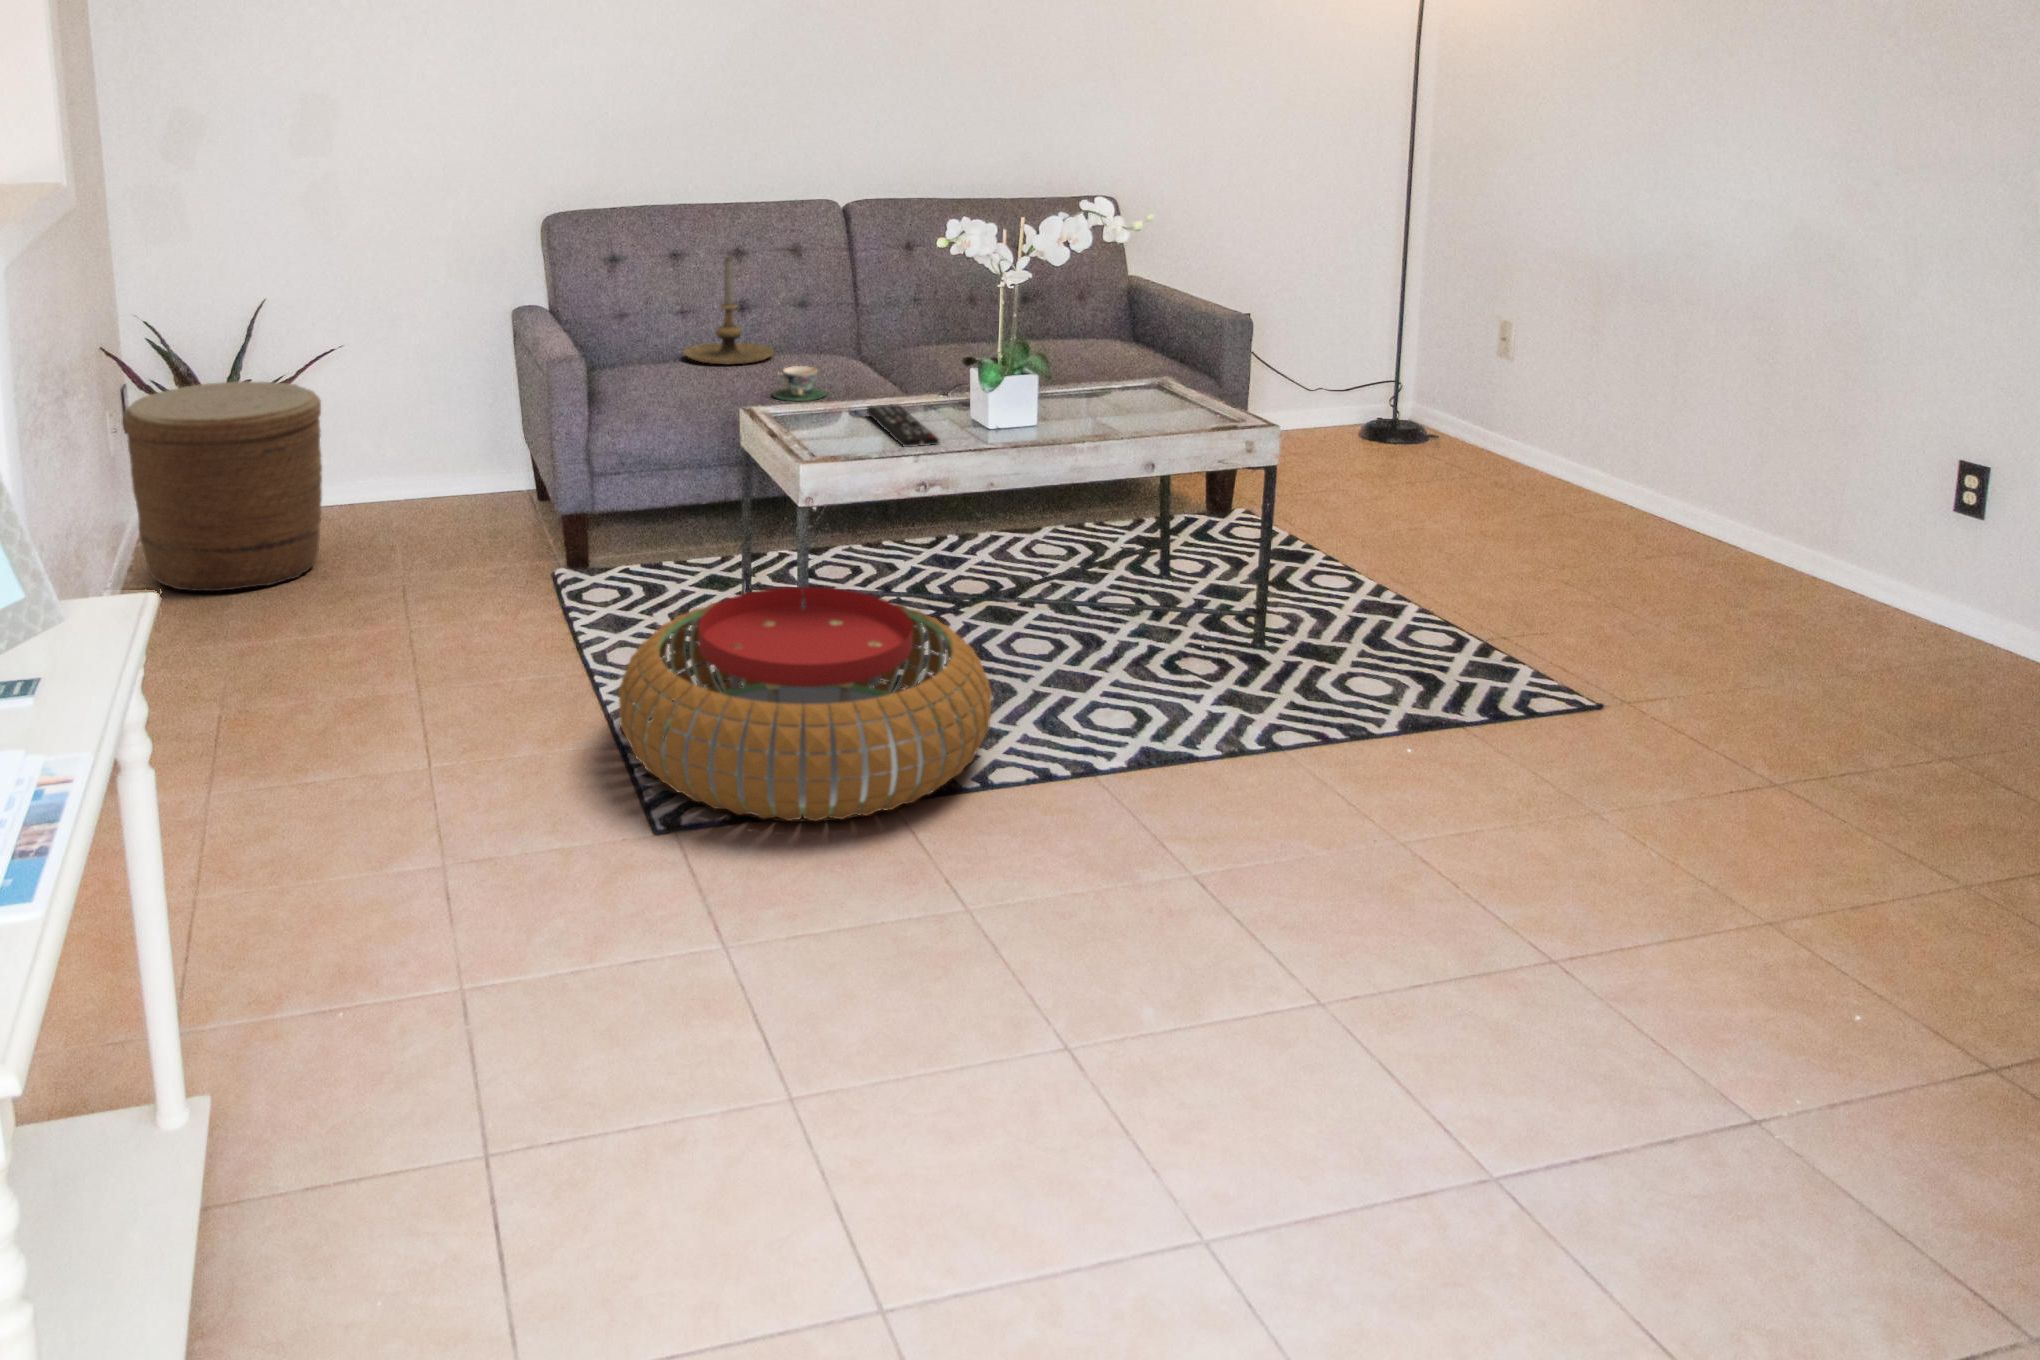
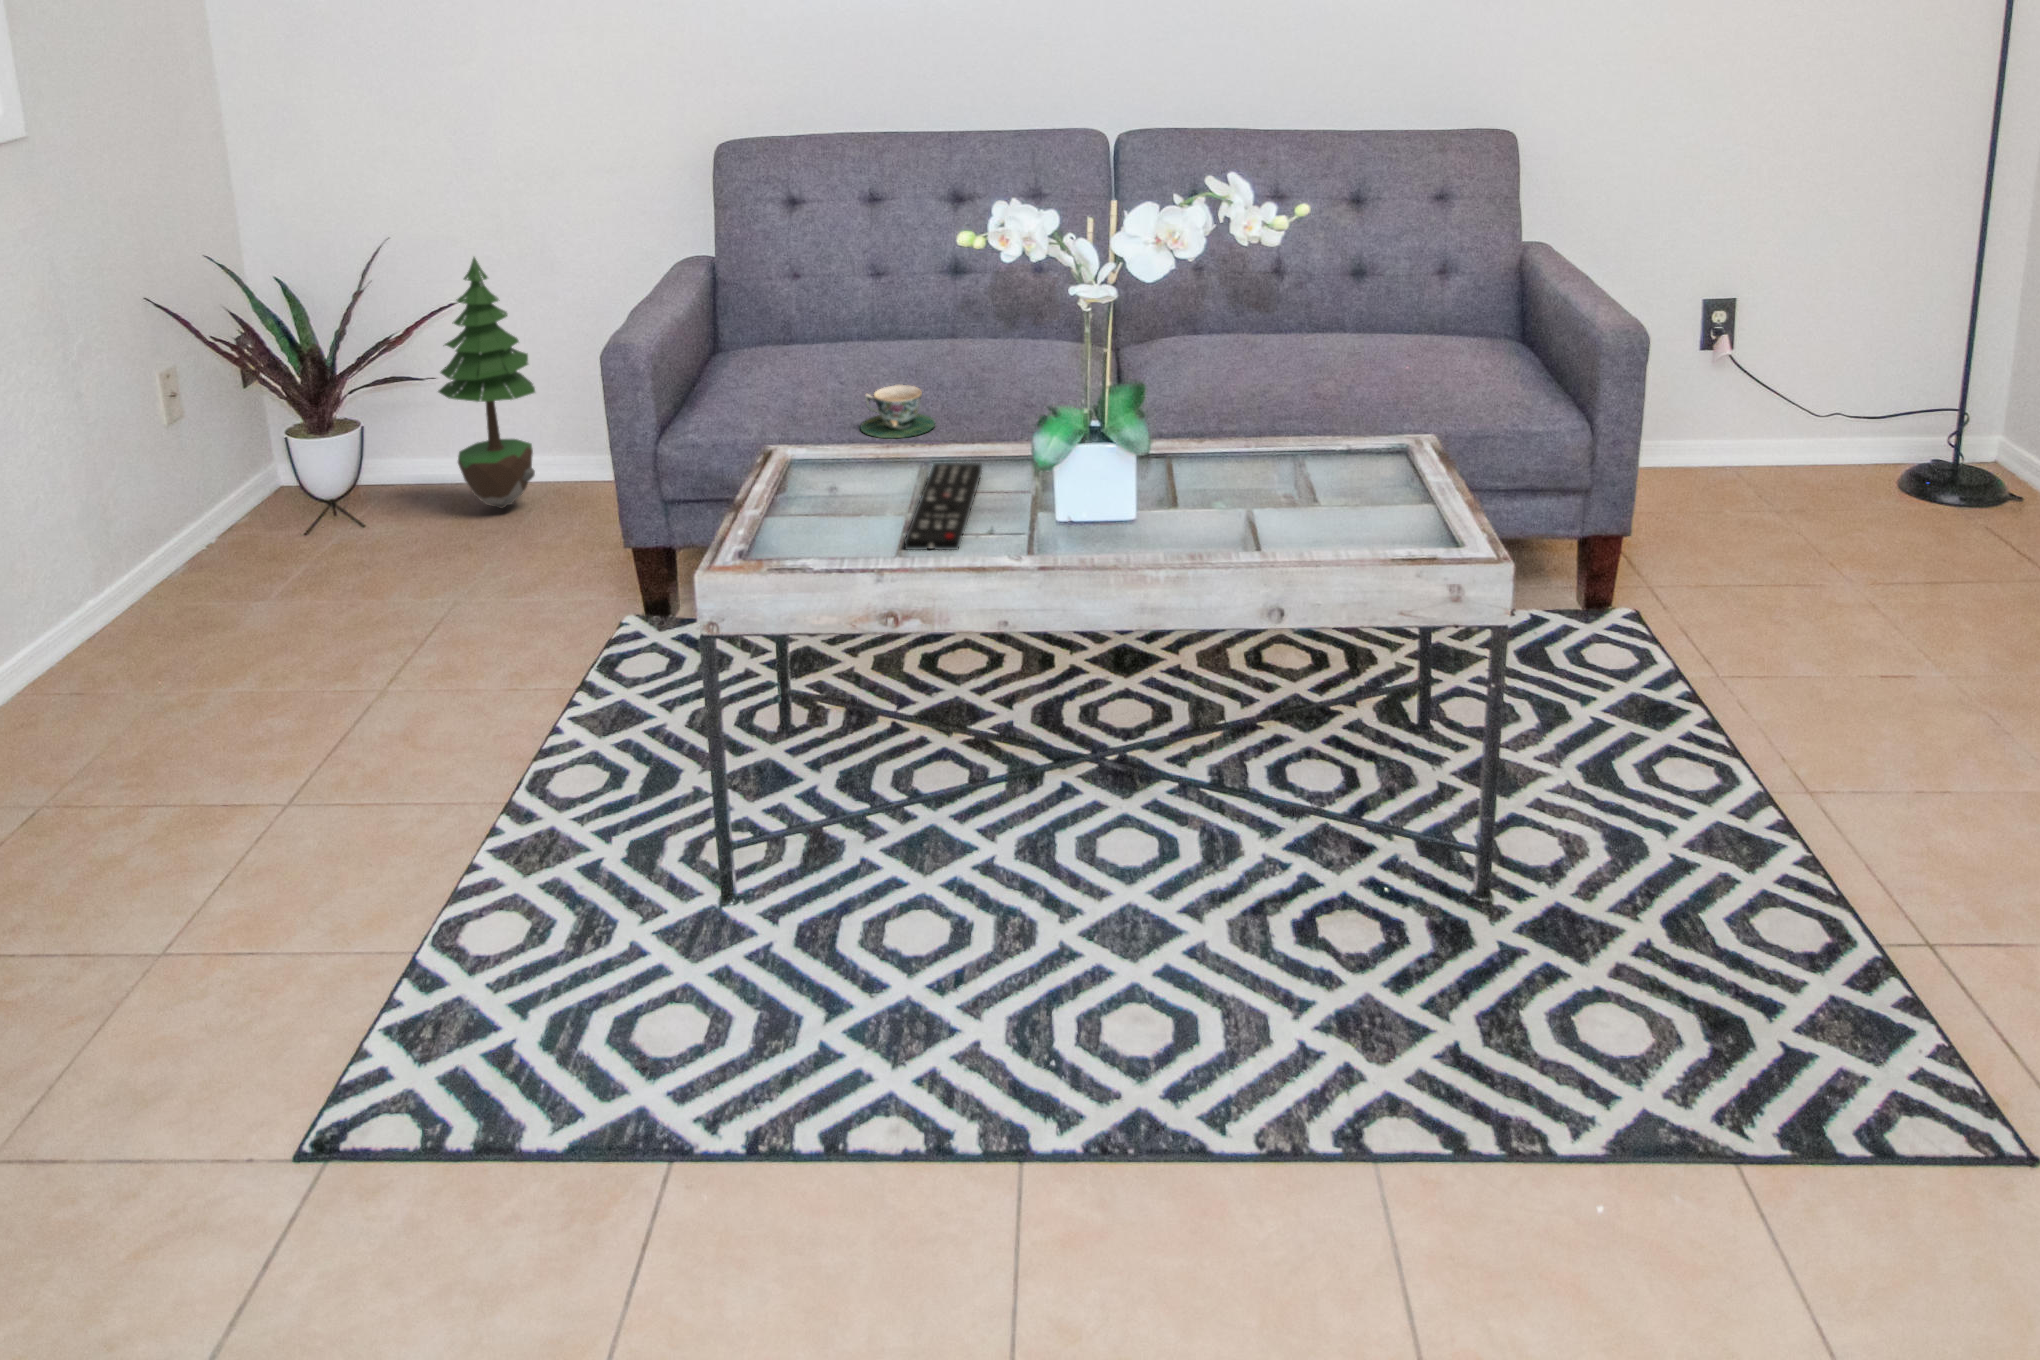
candle holder: present [684,257,773,365] -> none [842,216,961,360]
potted tree: none [326,300,407,514] -> present [438,257,535,508]
woven basket: present [122,381,322,591] -> none [132,352,387,612]
pouf: present [618,587,992,821] -> none [337,749,917,1187]

